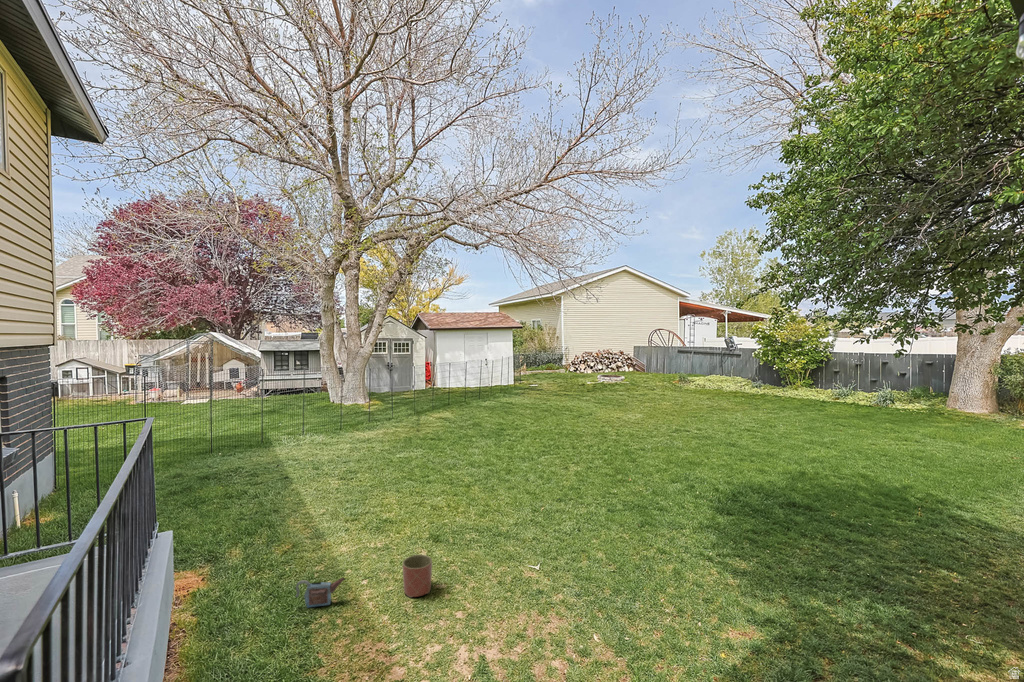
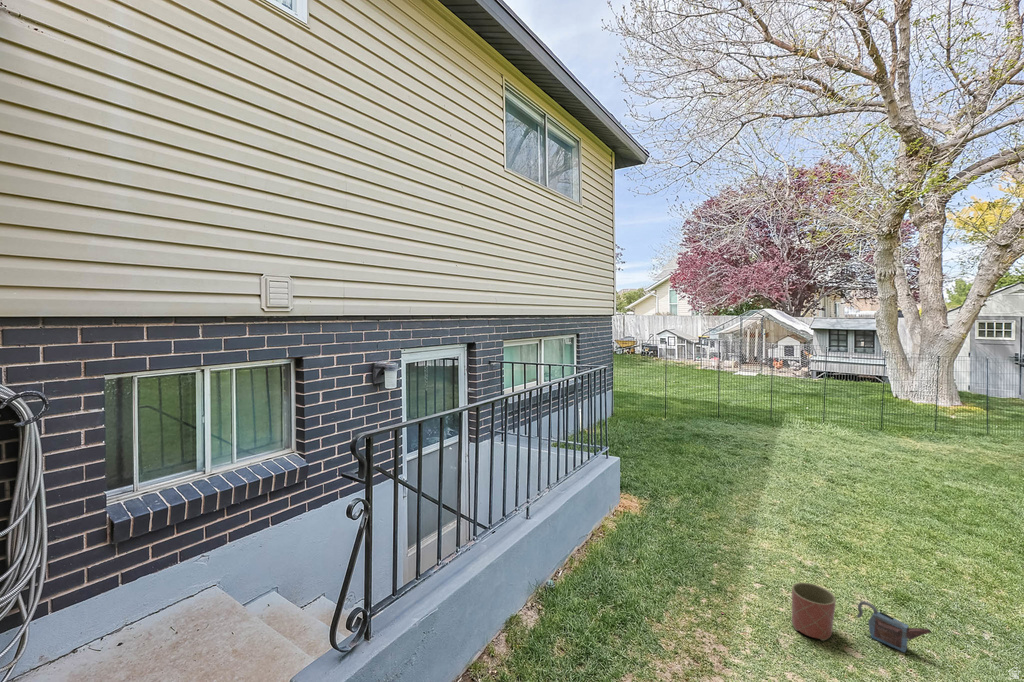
watering can: present [296,578,345,607] -> present [857,601,931,652]

